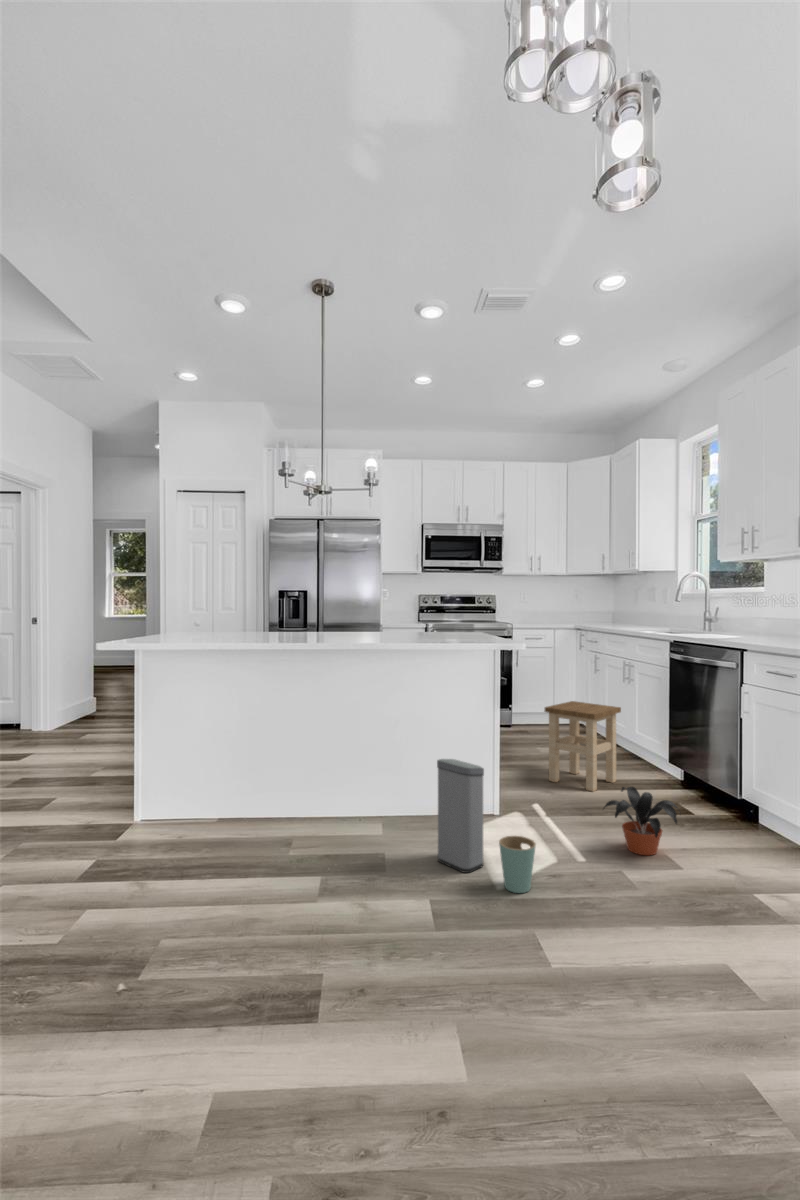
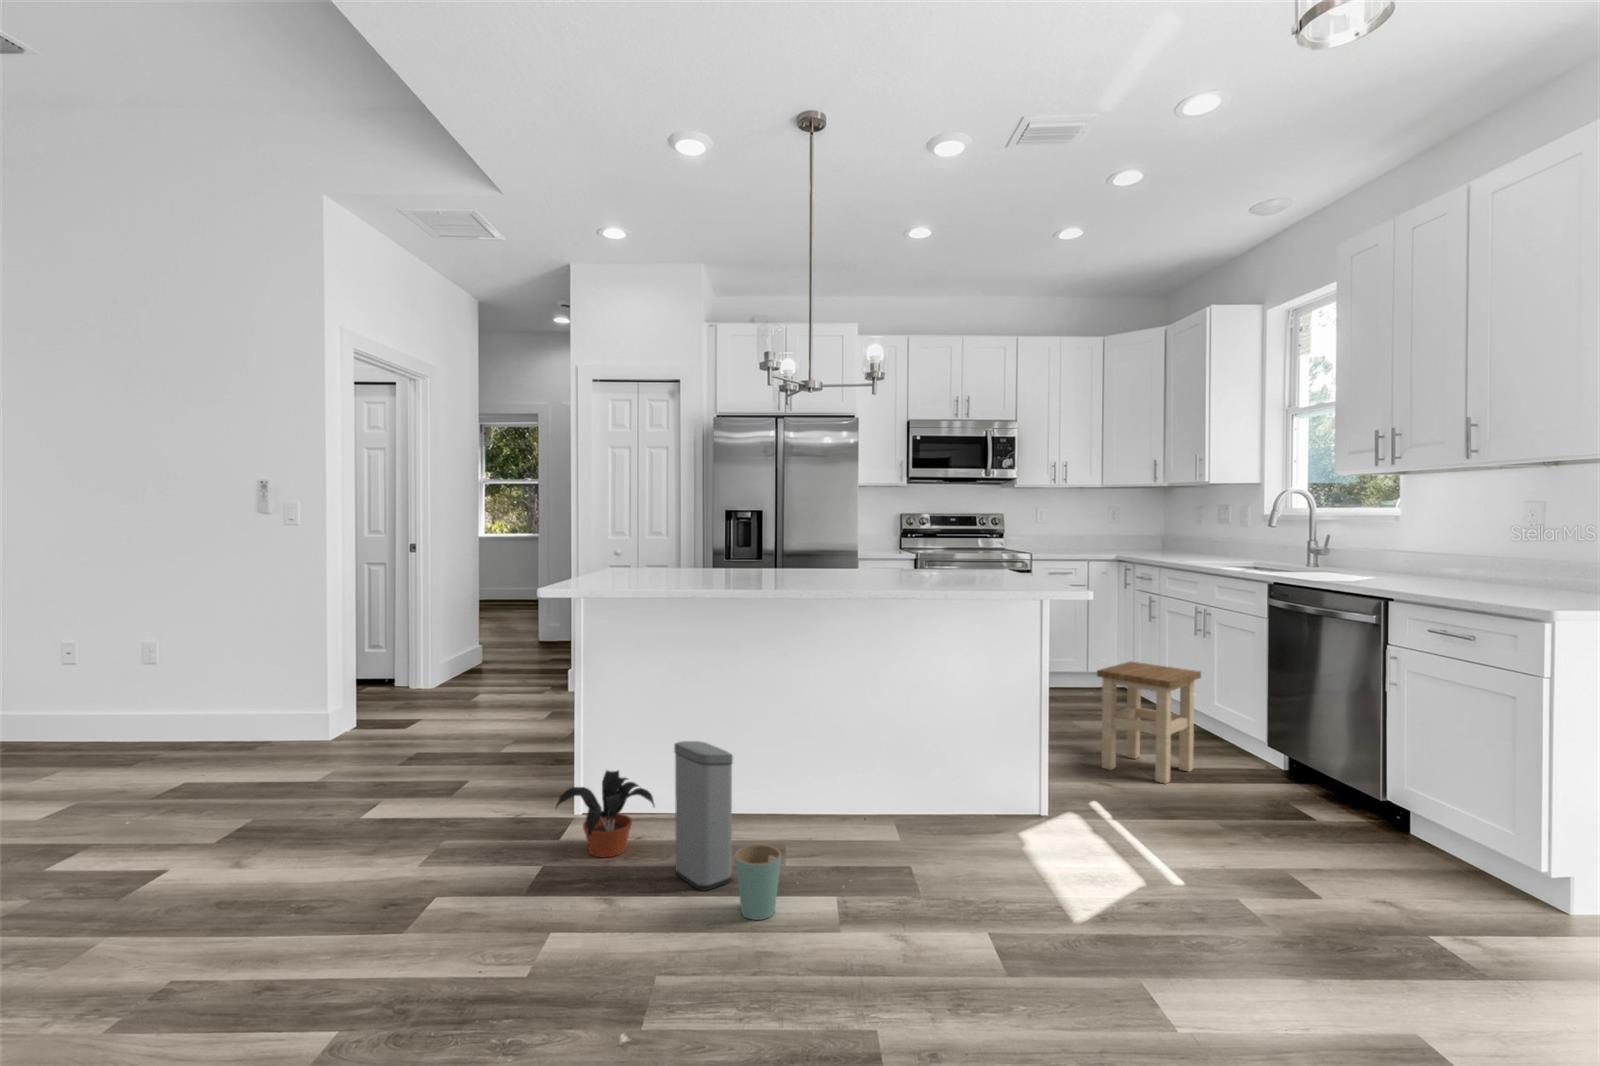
trash can: present [437,759,536,893] -> present [674,741,782,920]
potted plant: present [604,787,677,855] -> present [556,770,654,857]

